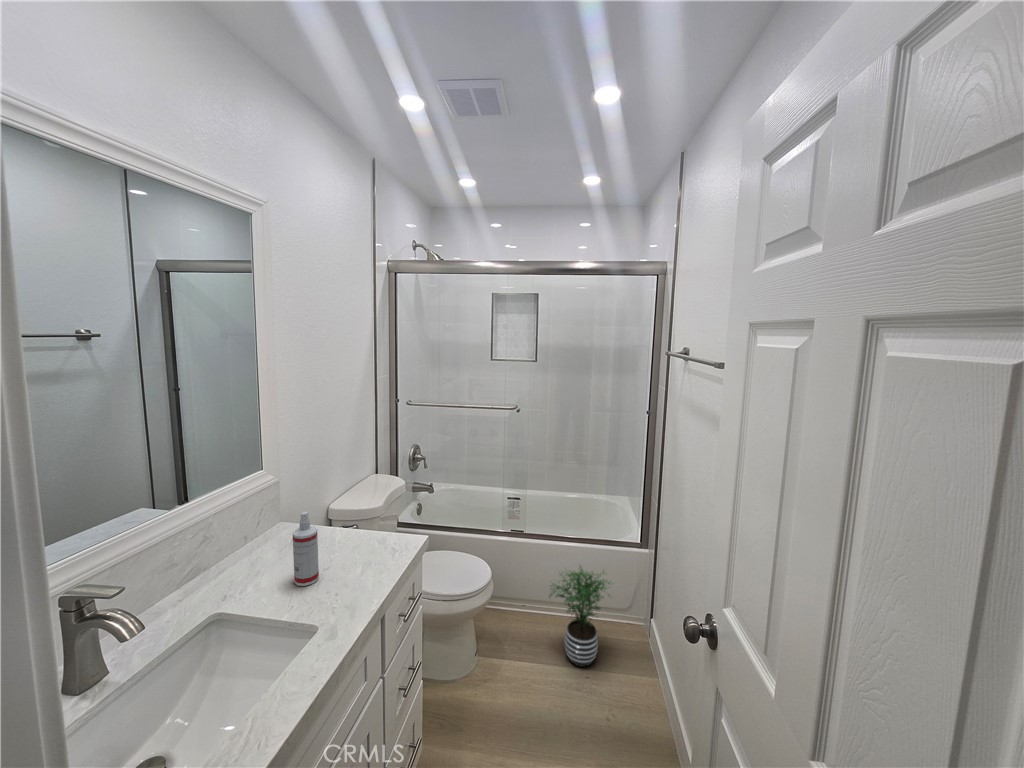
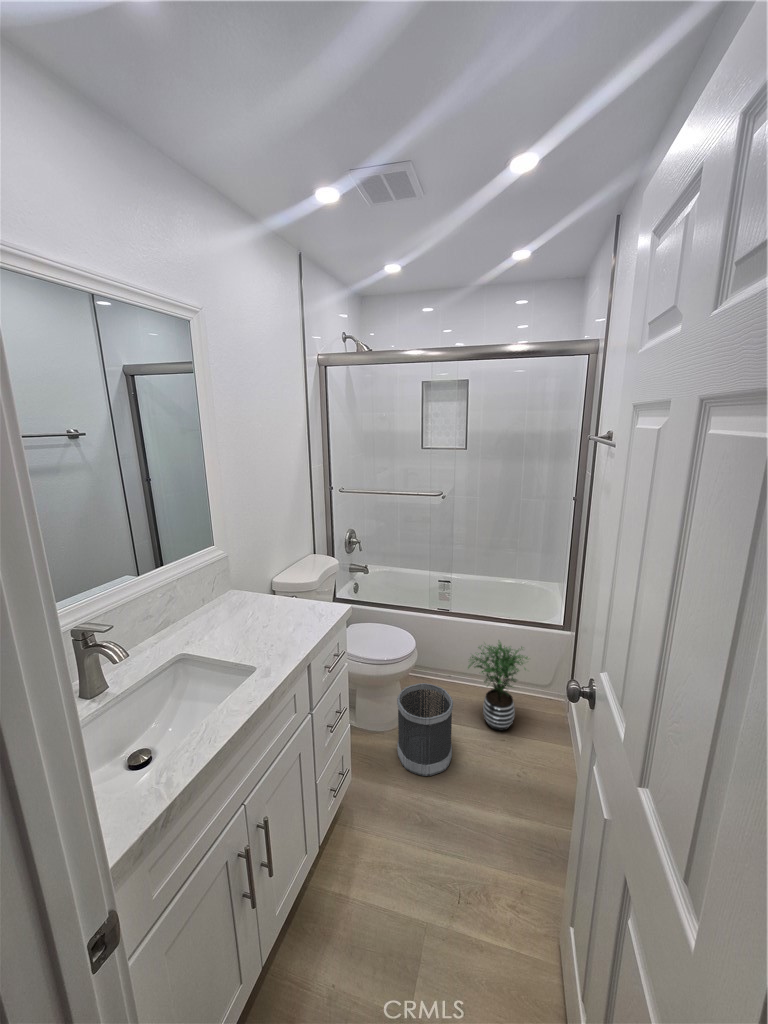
spray bottle: present [293,512,319,586] -> none [236,578,259,637]
wastebasket: none [473,620,537,733] -> present [397,683,453,776]

